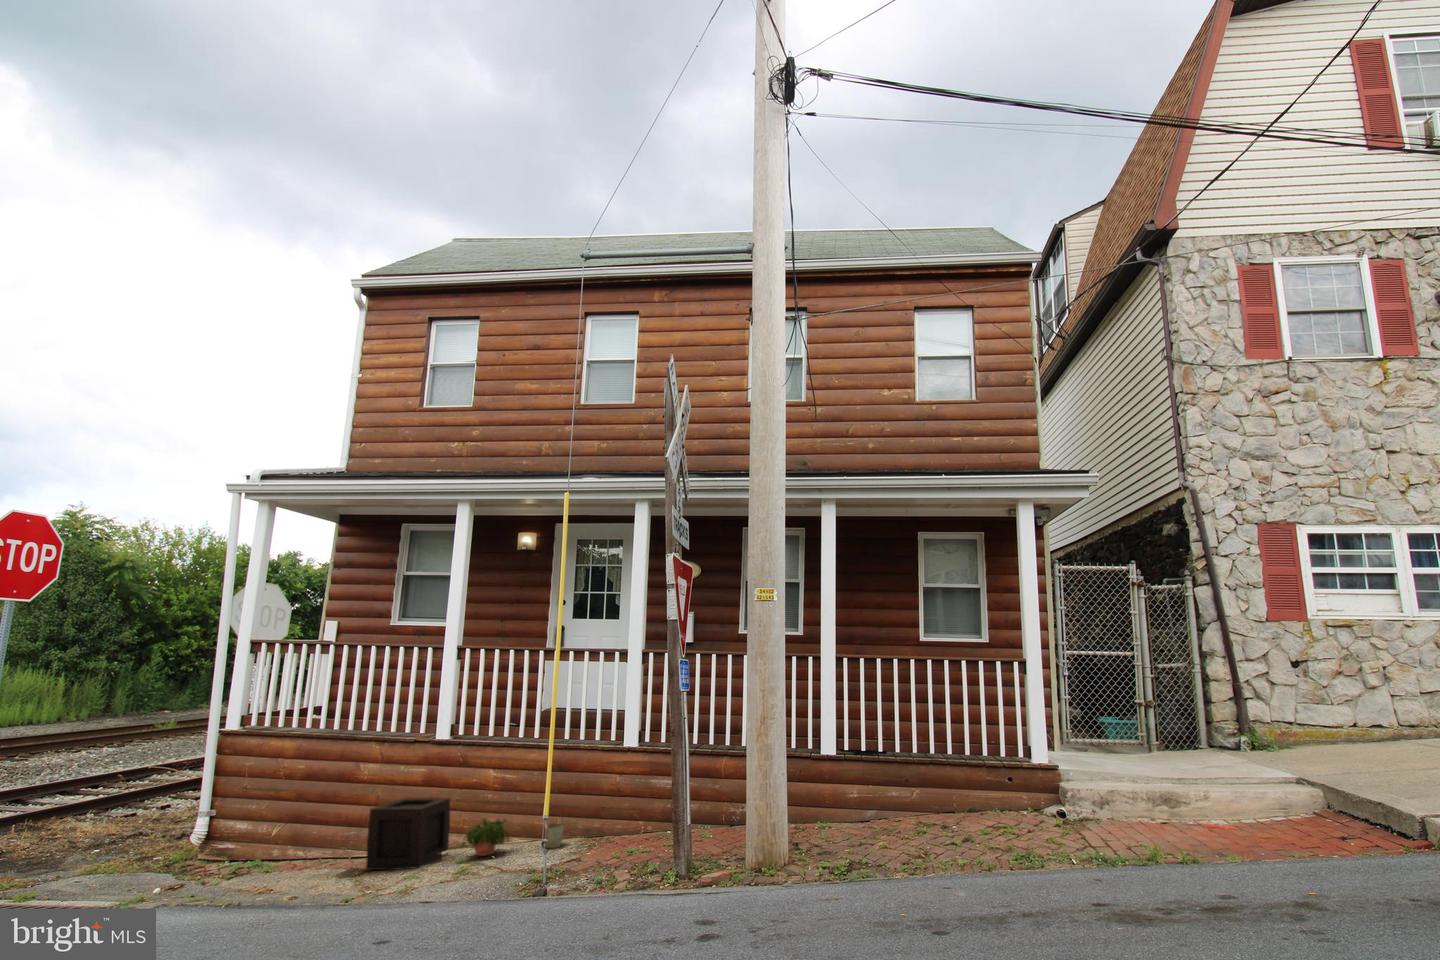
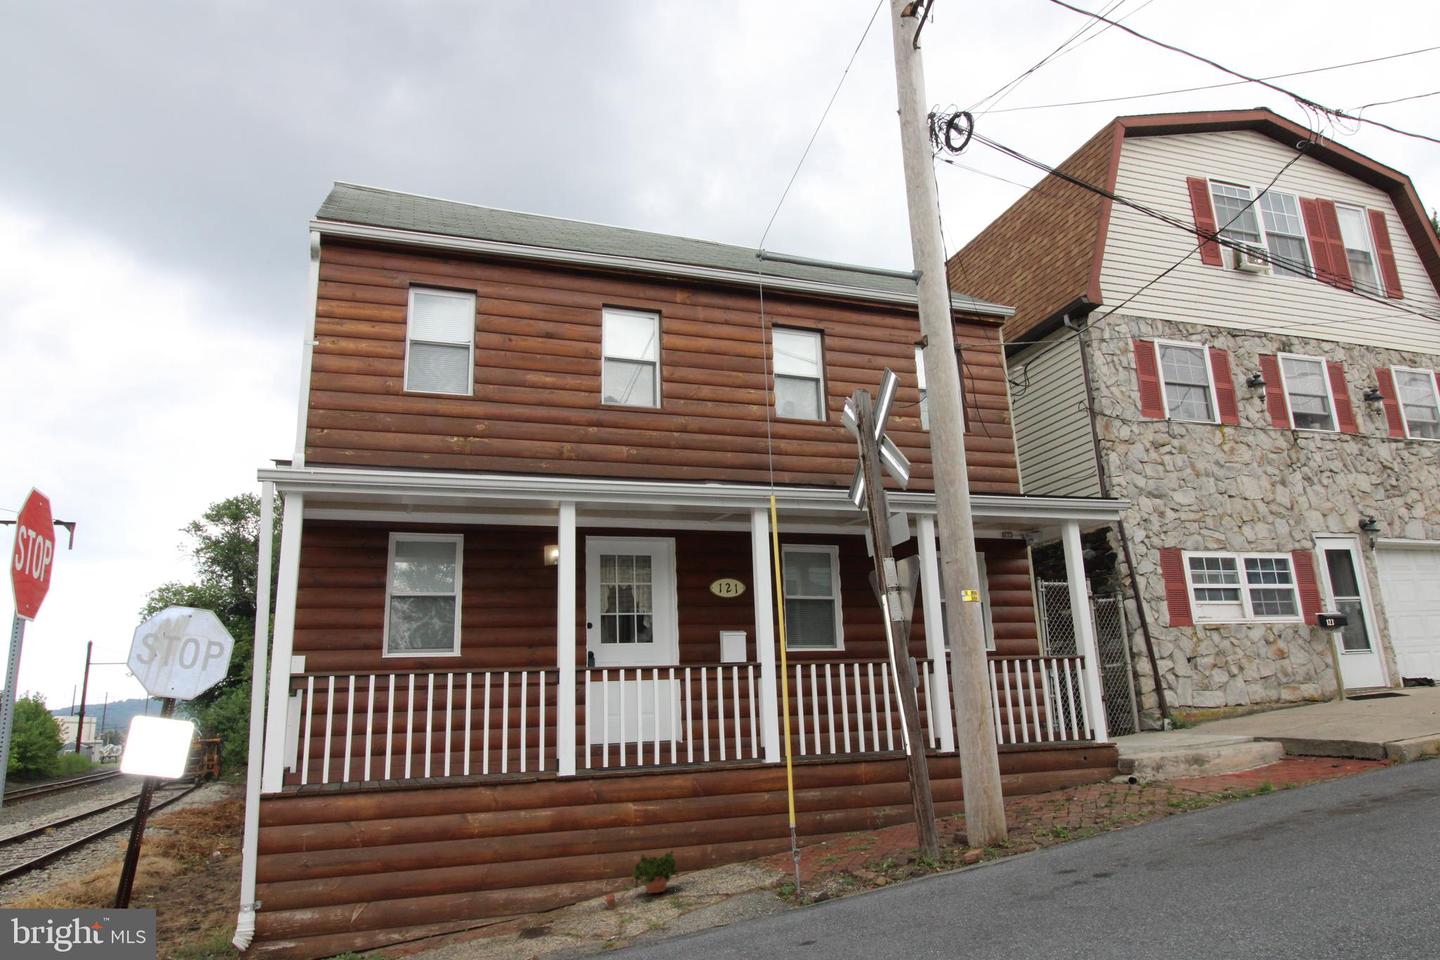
wooden crate: present [366,798,450,870] -> none [531,840,606,927]
bucket: present [544,823,564,848] -> none [702,837,725,876]

